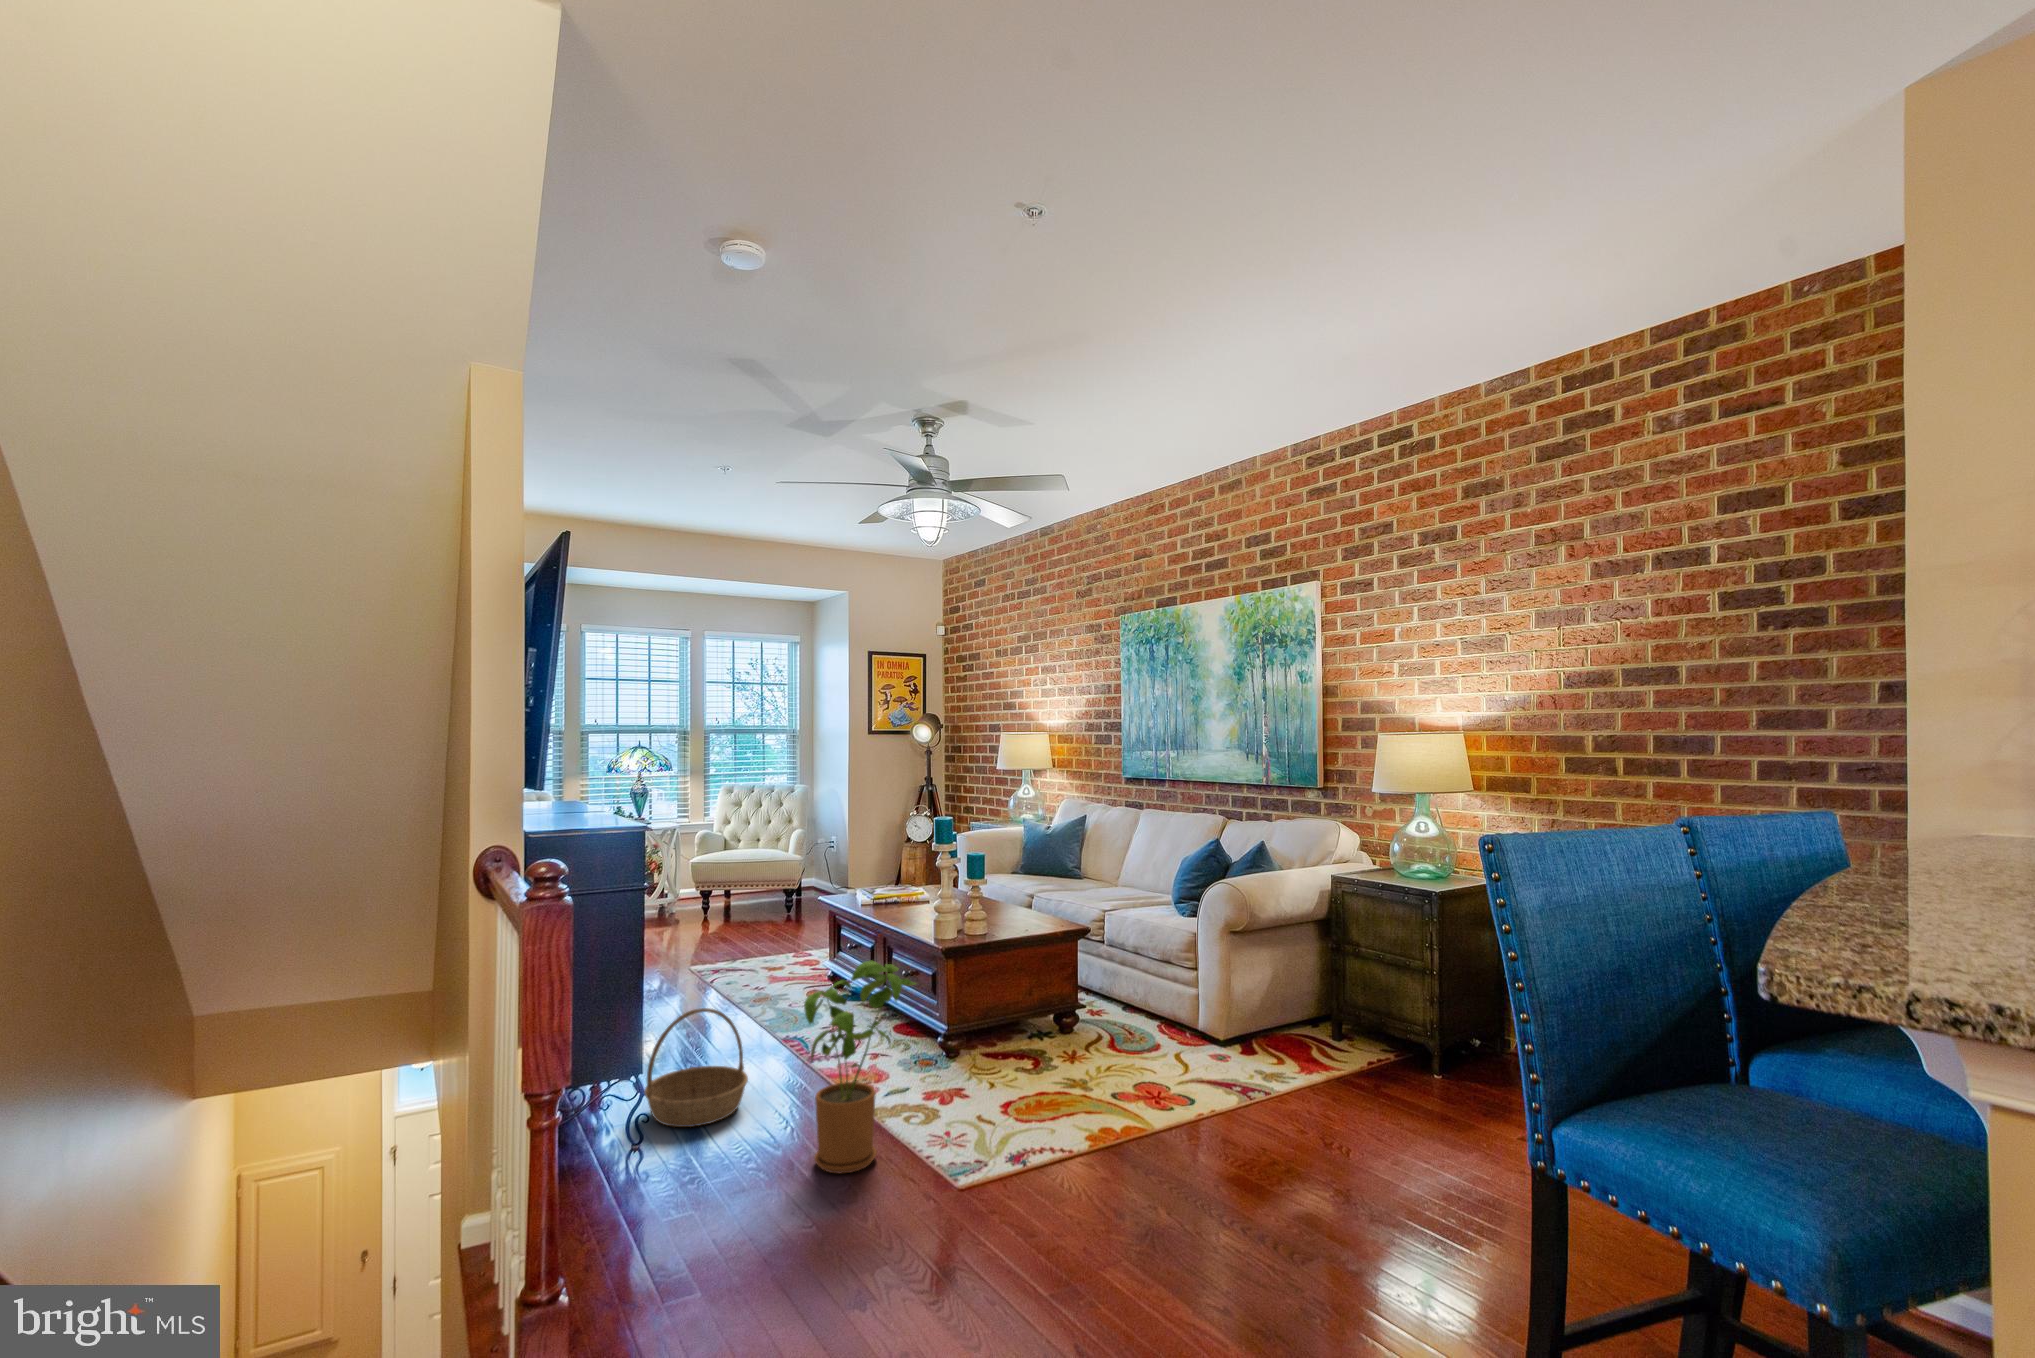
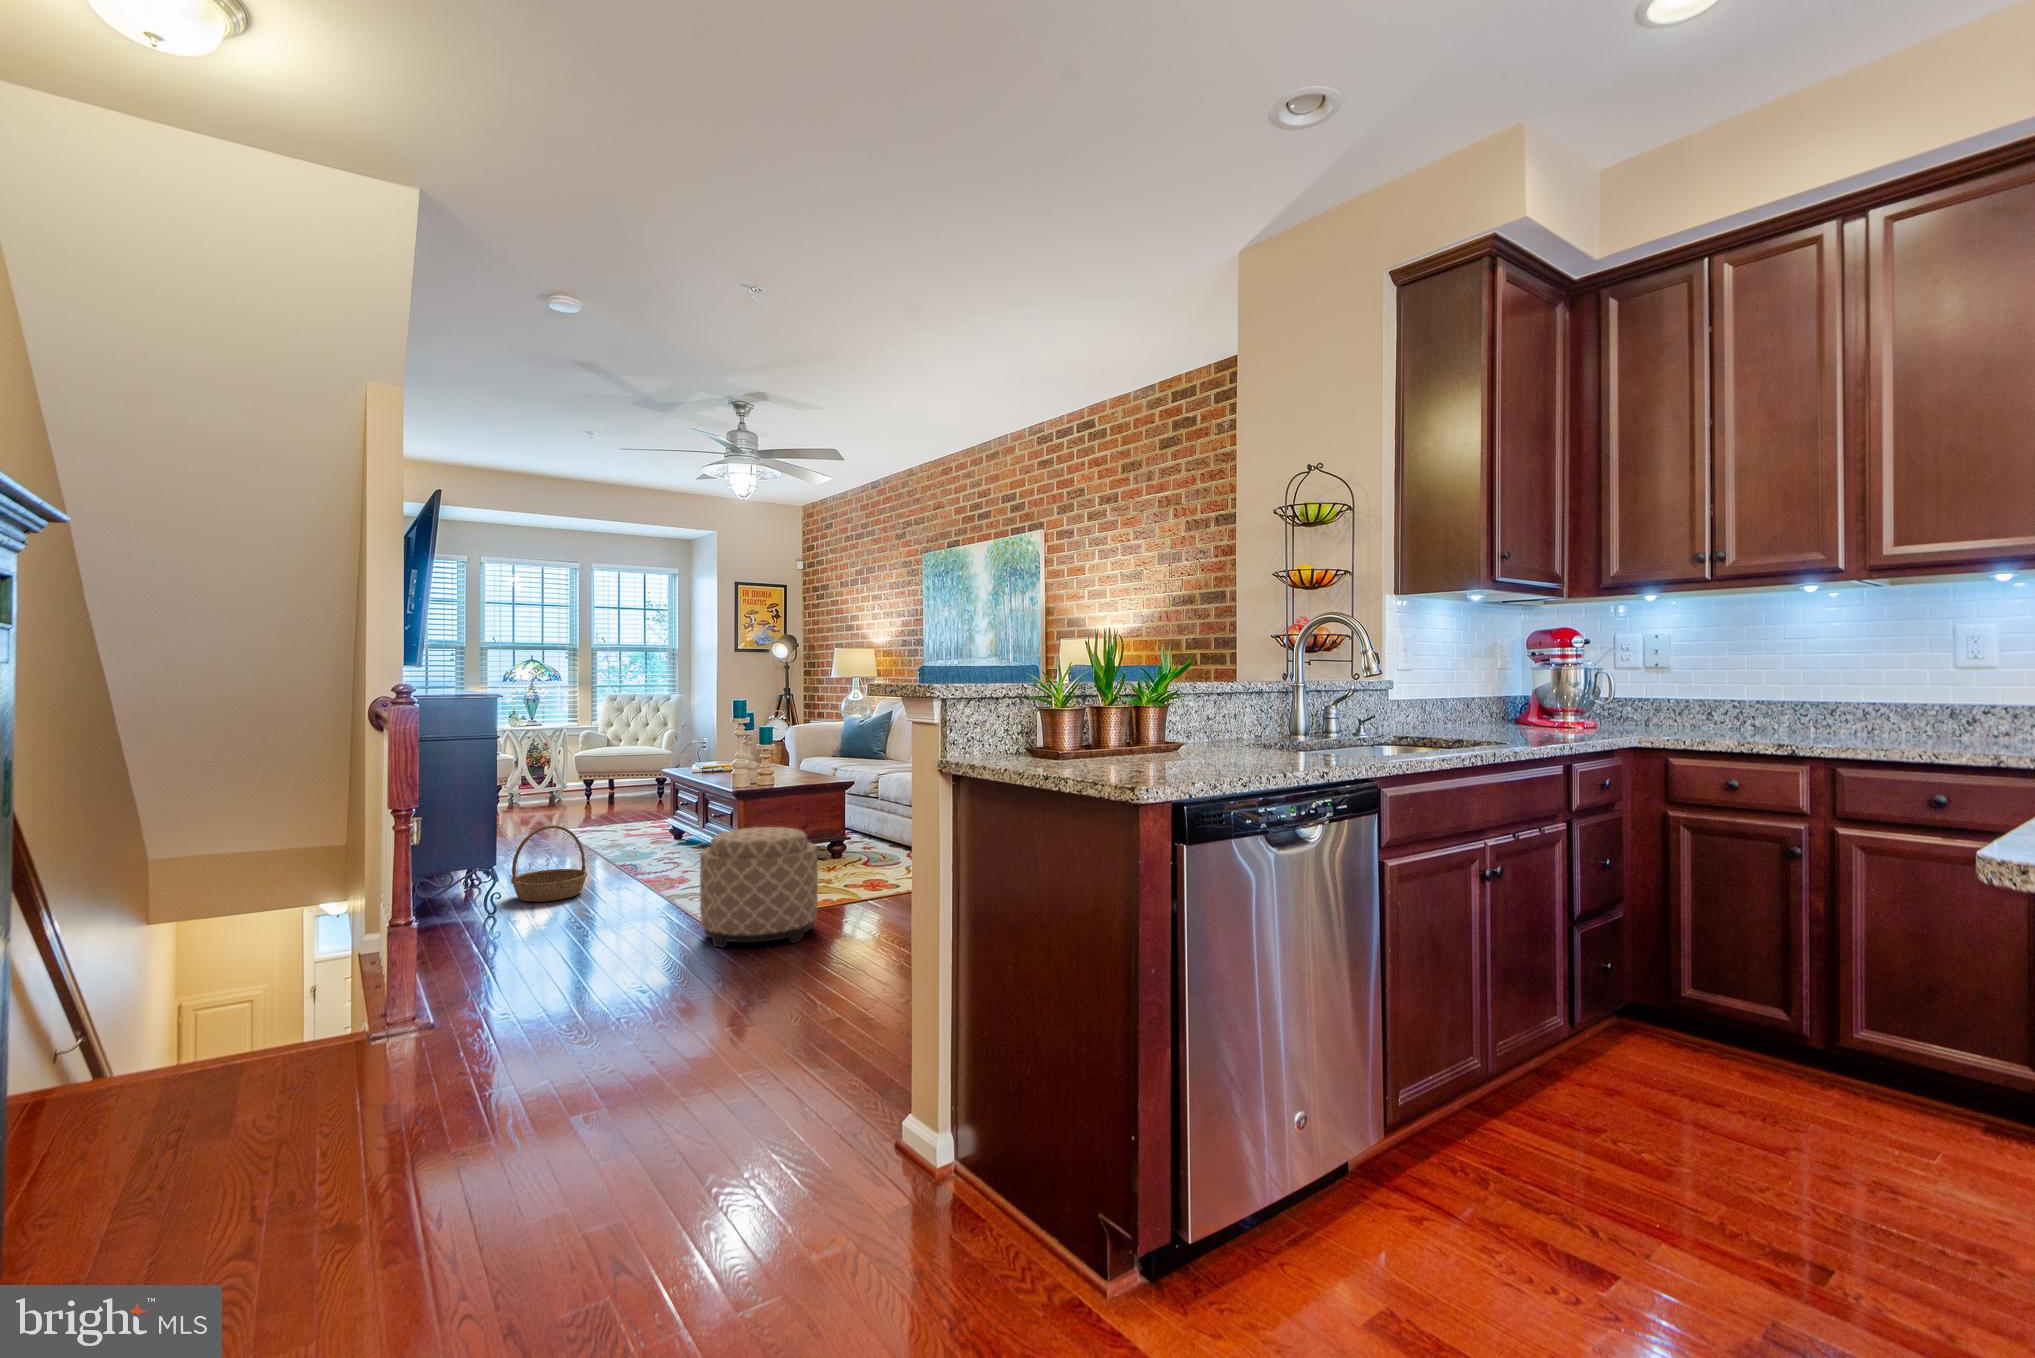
house plant: present [804,961,916,1173] -> none [615,783,695,918]
ottoman: none [959,1039,1141,1268] -> present [700,827,818,948]

